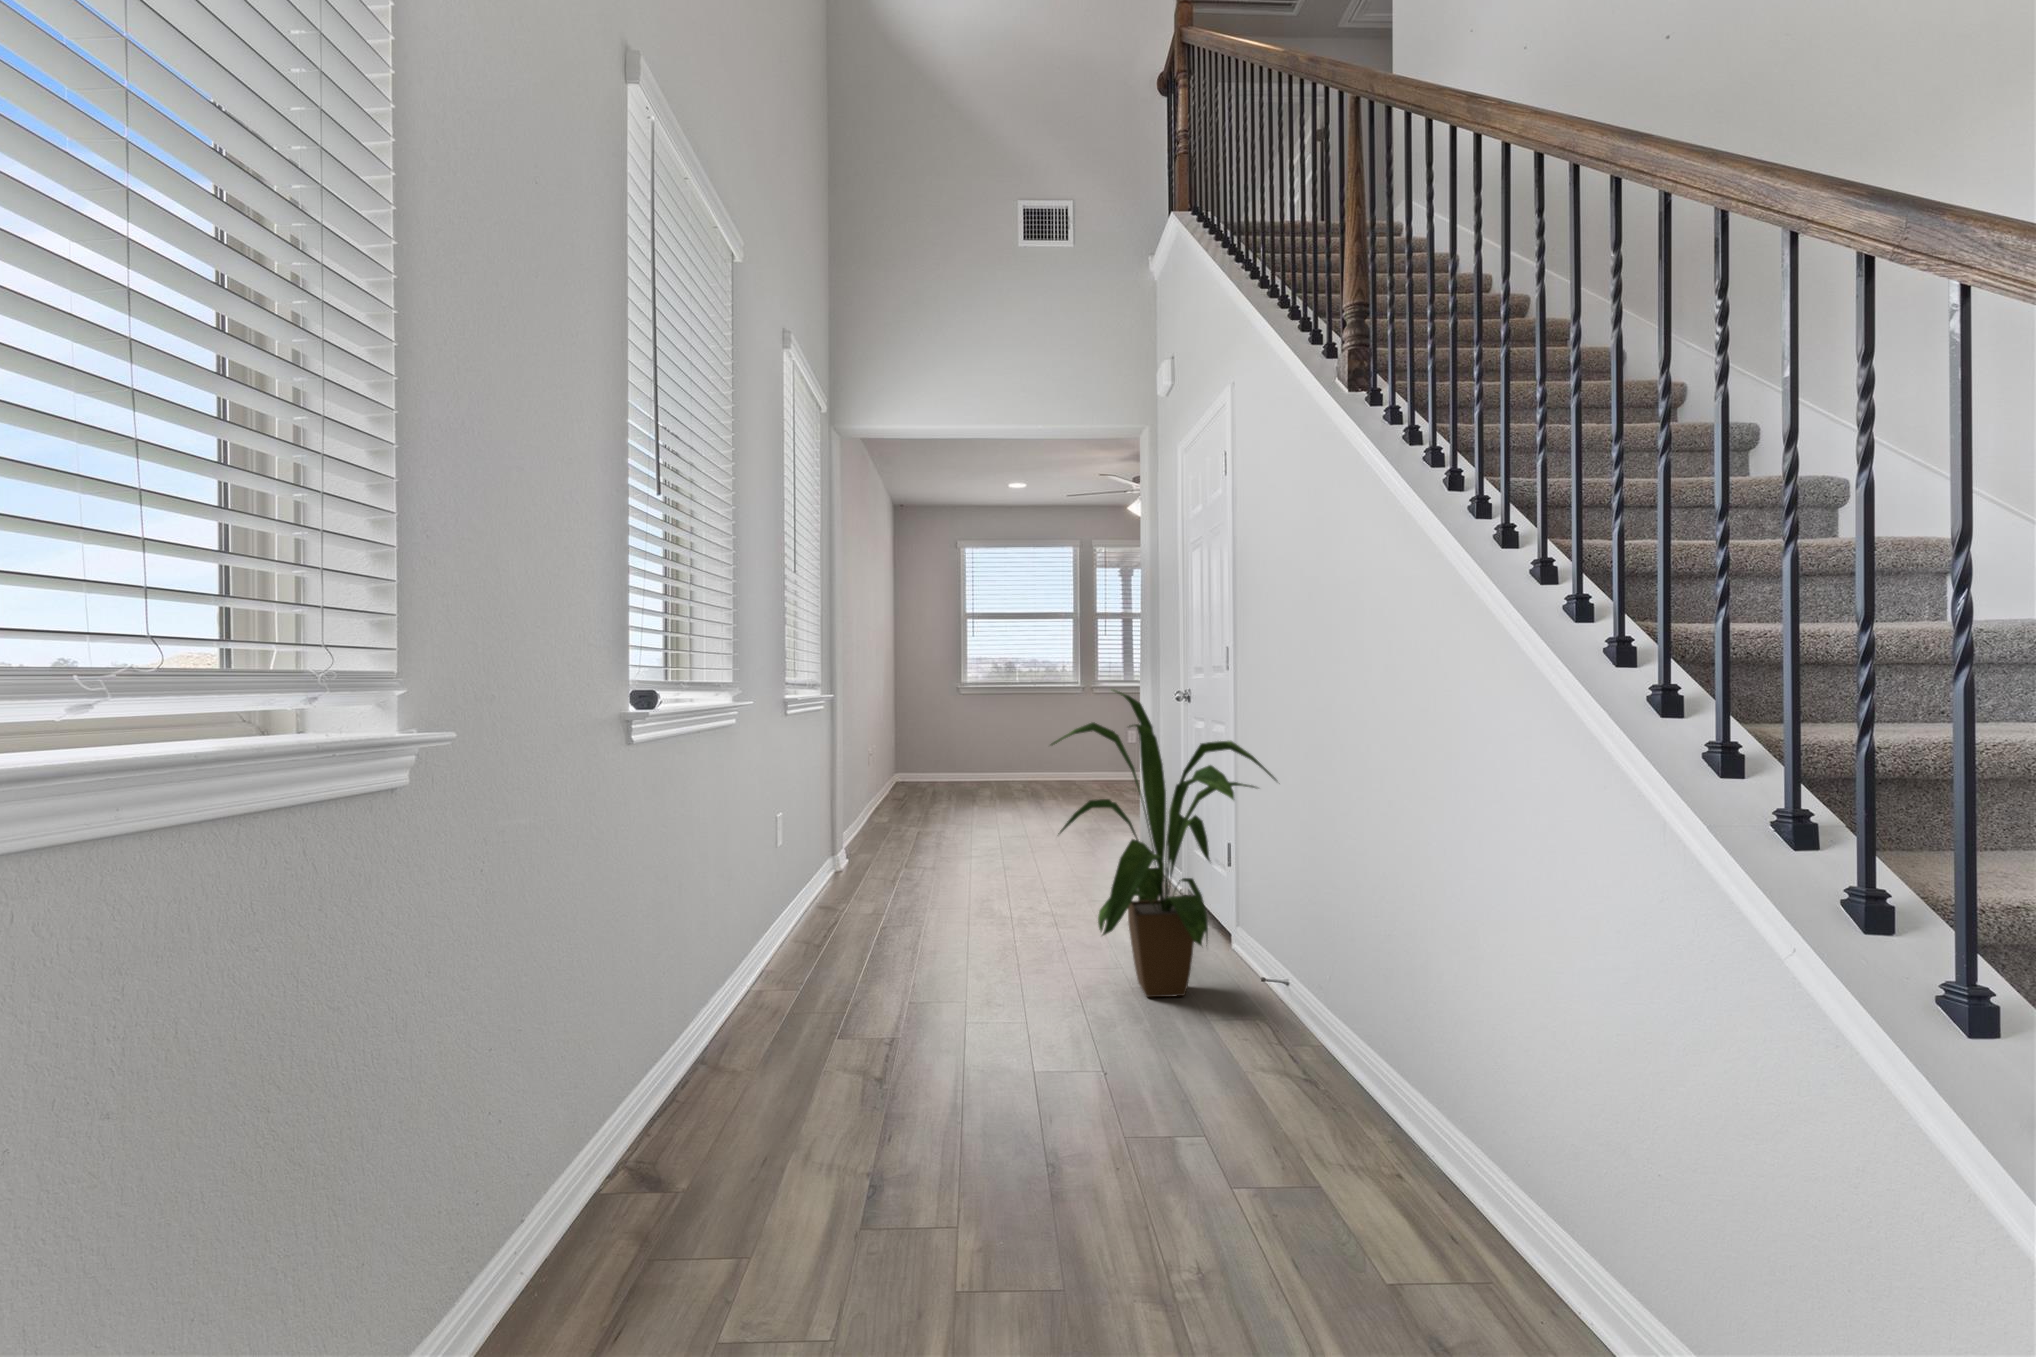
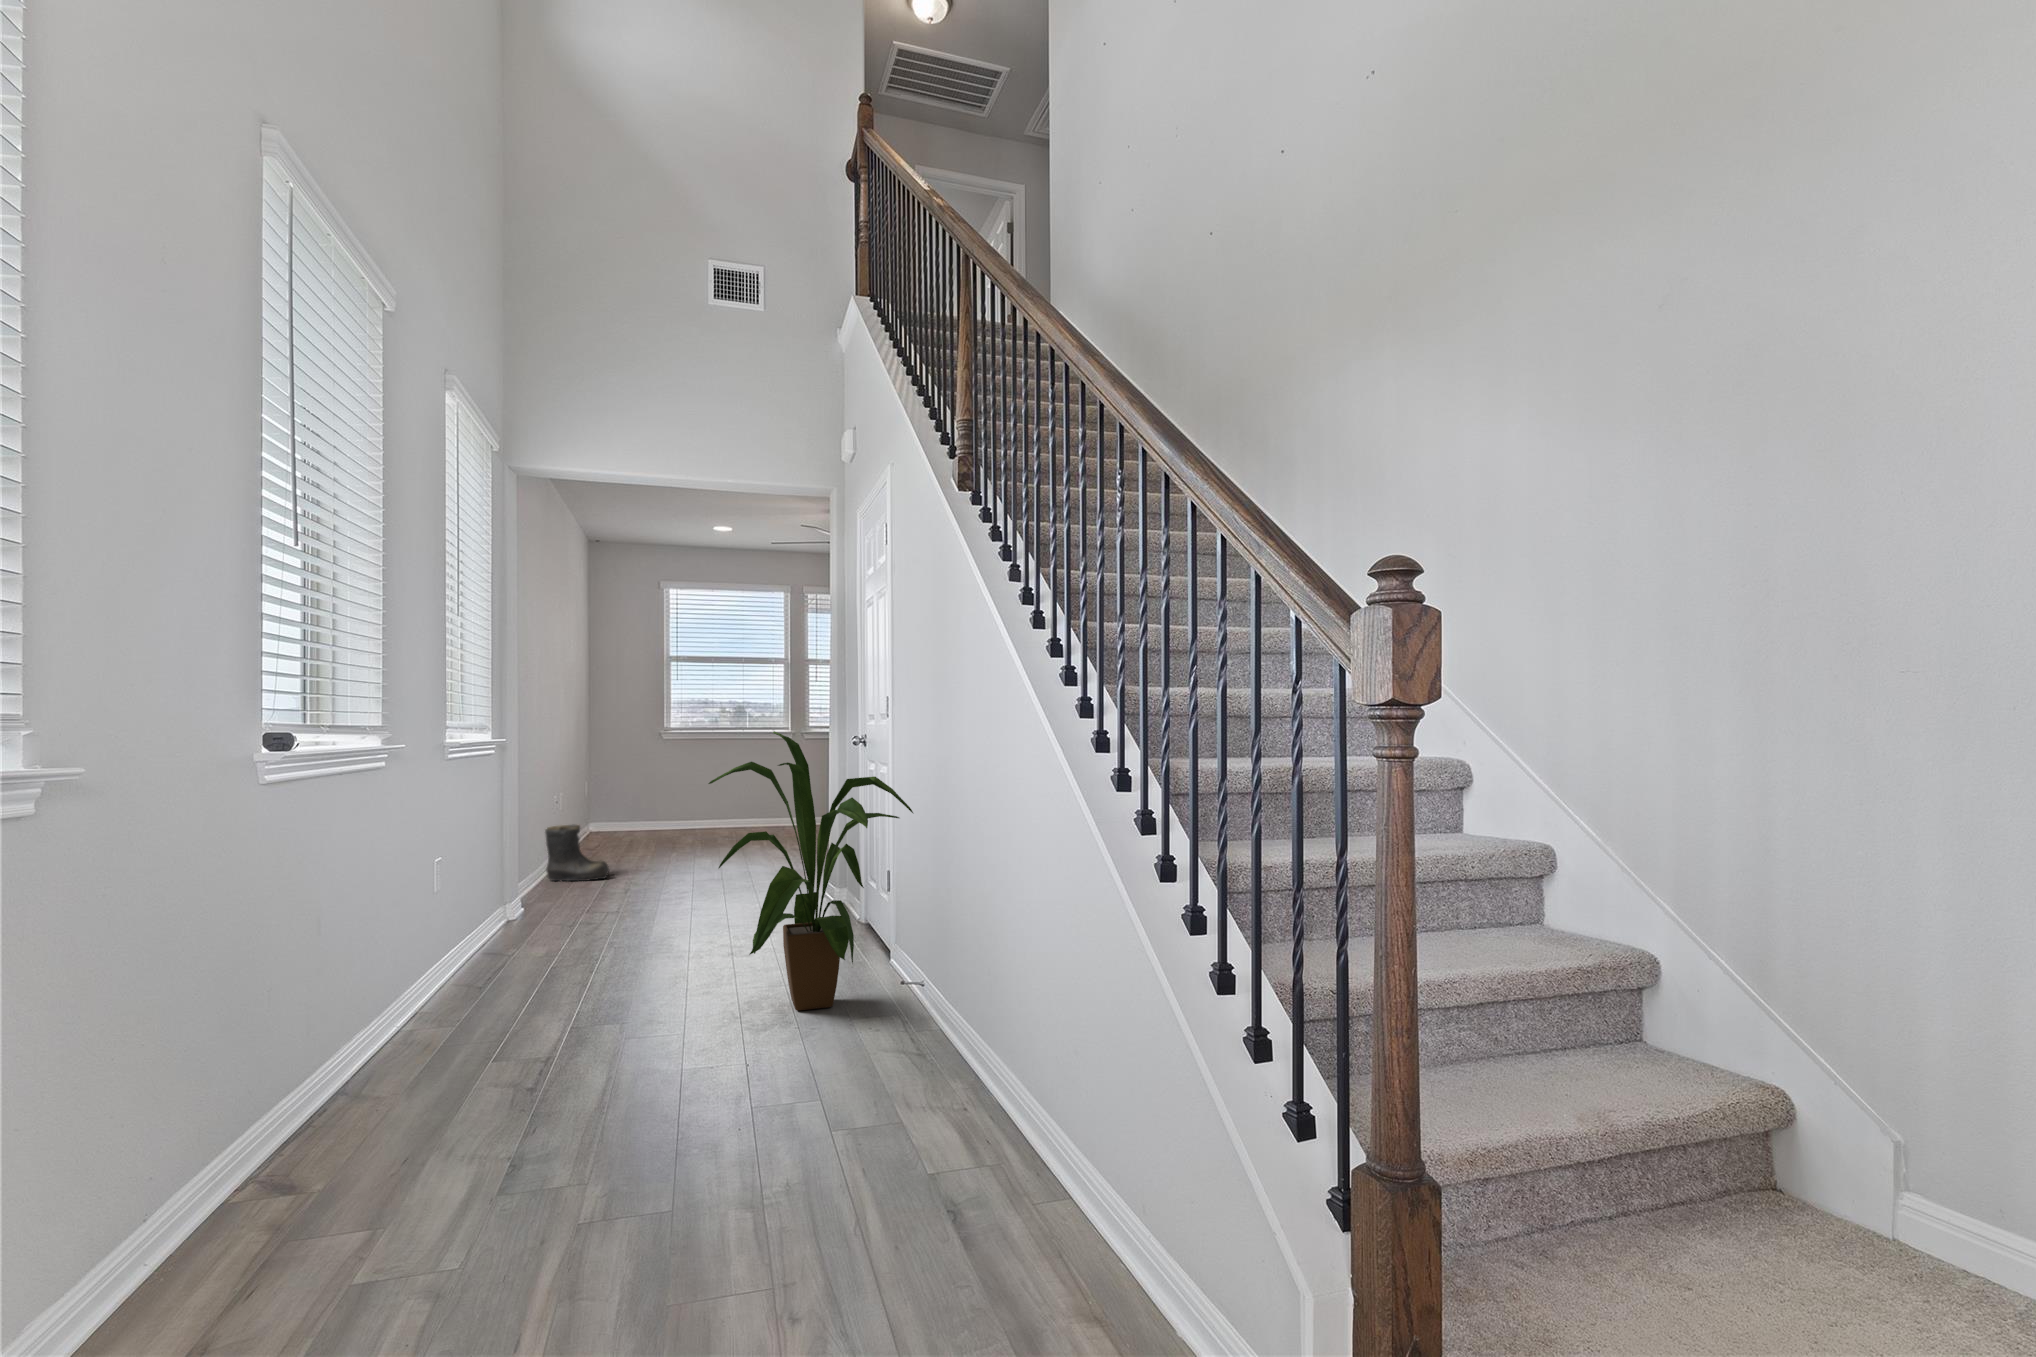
boots: none [867,778,925,832] -> present [545,825,609,881]

